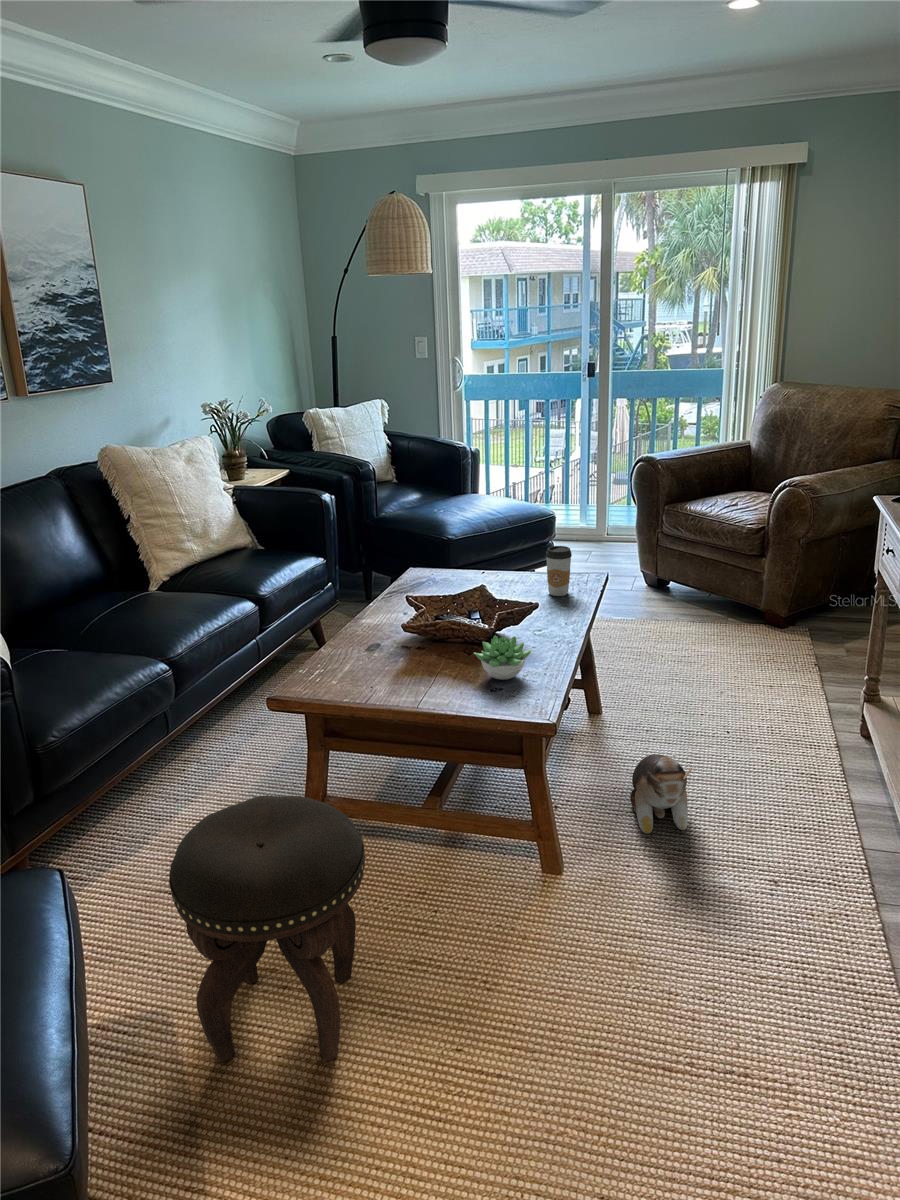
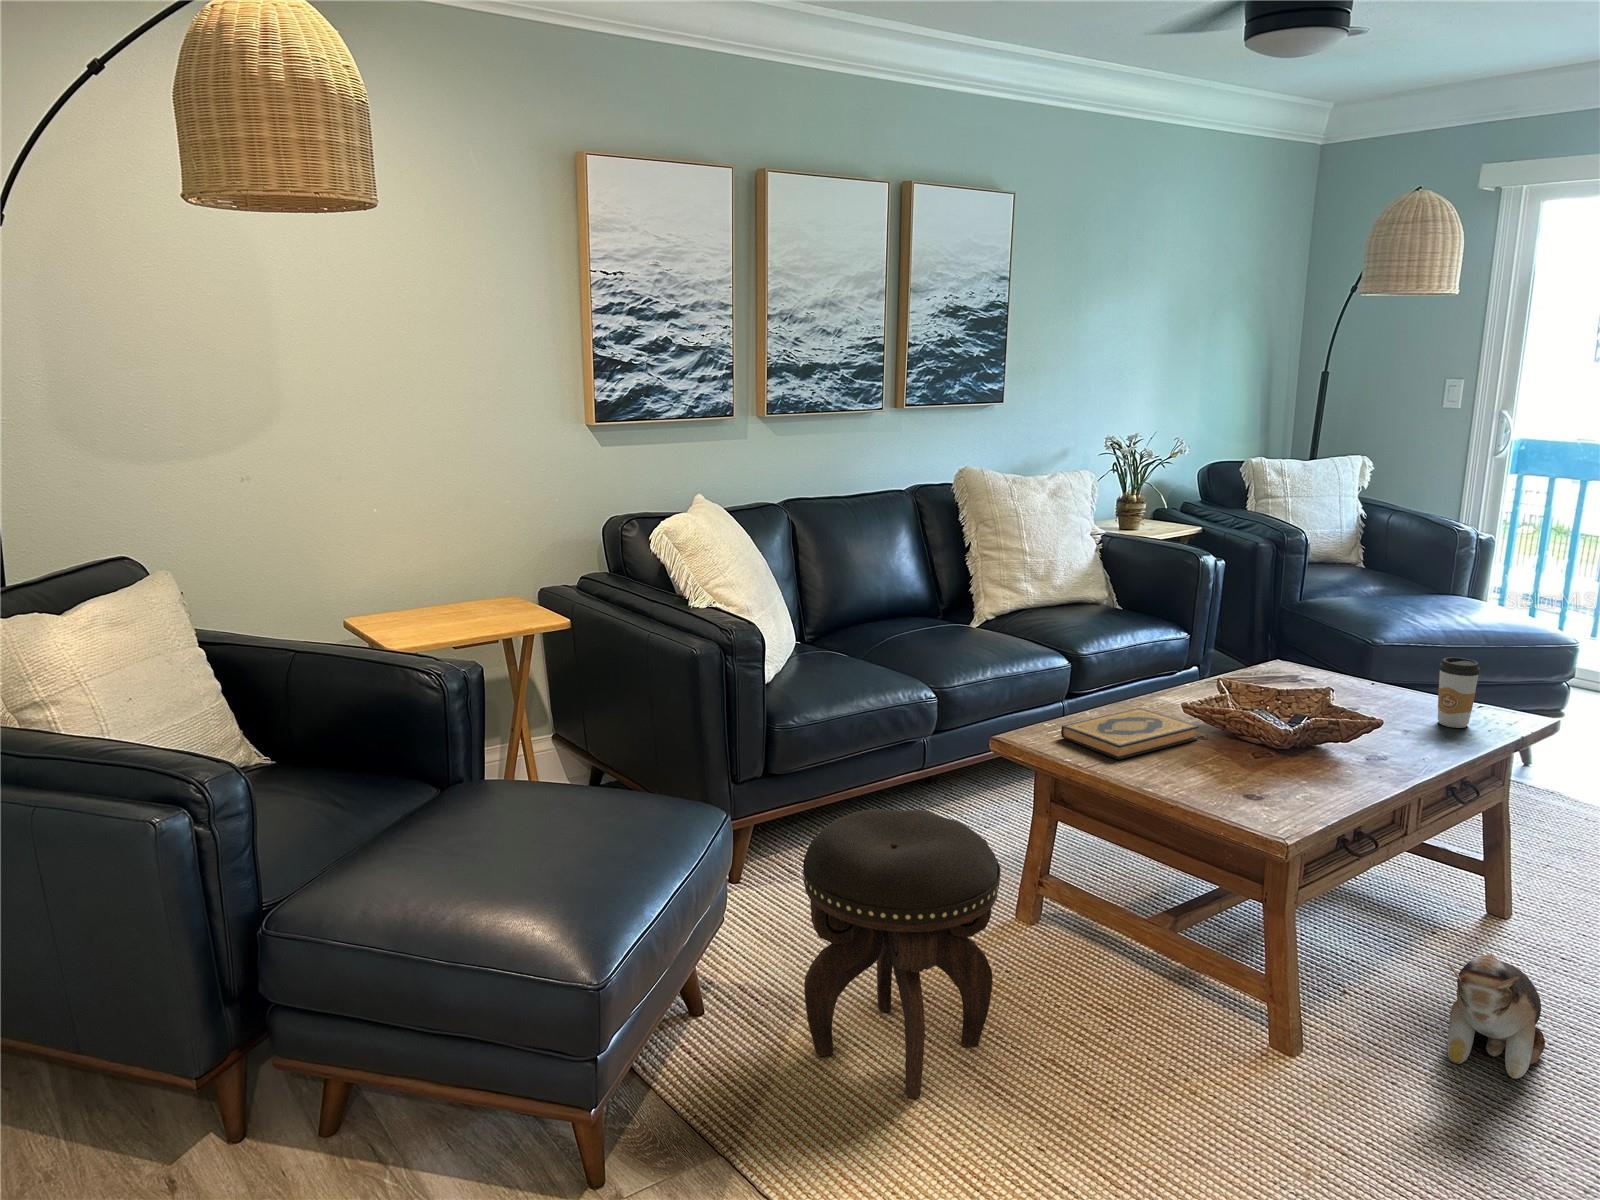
succulent plant: present [474,635,532,680] -> none [1239,731,1318,786]
hardback book: none [320,637,420,690] -> present [1061,708,1199,759]

